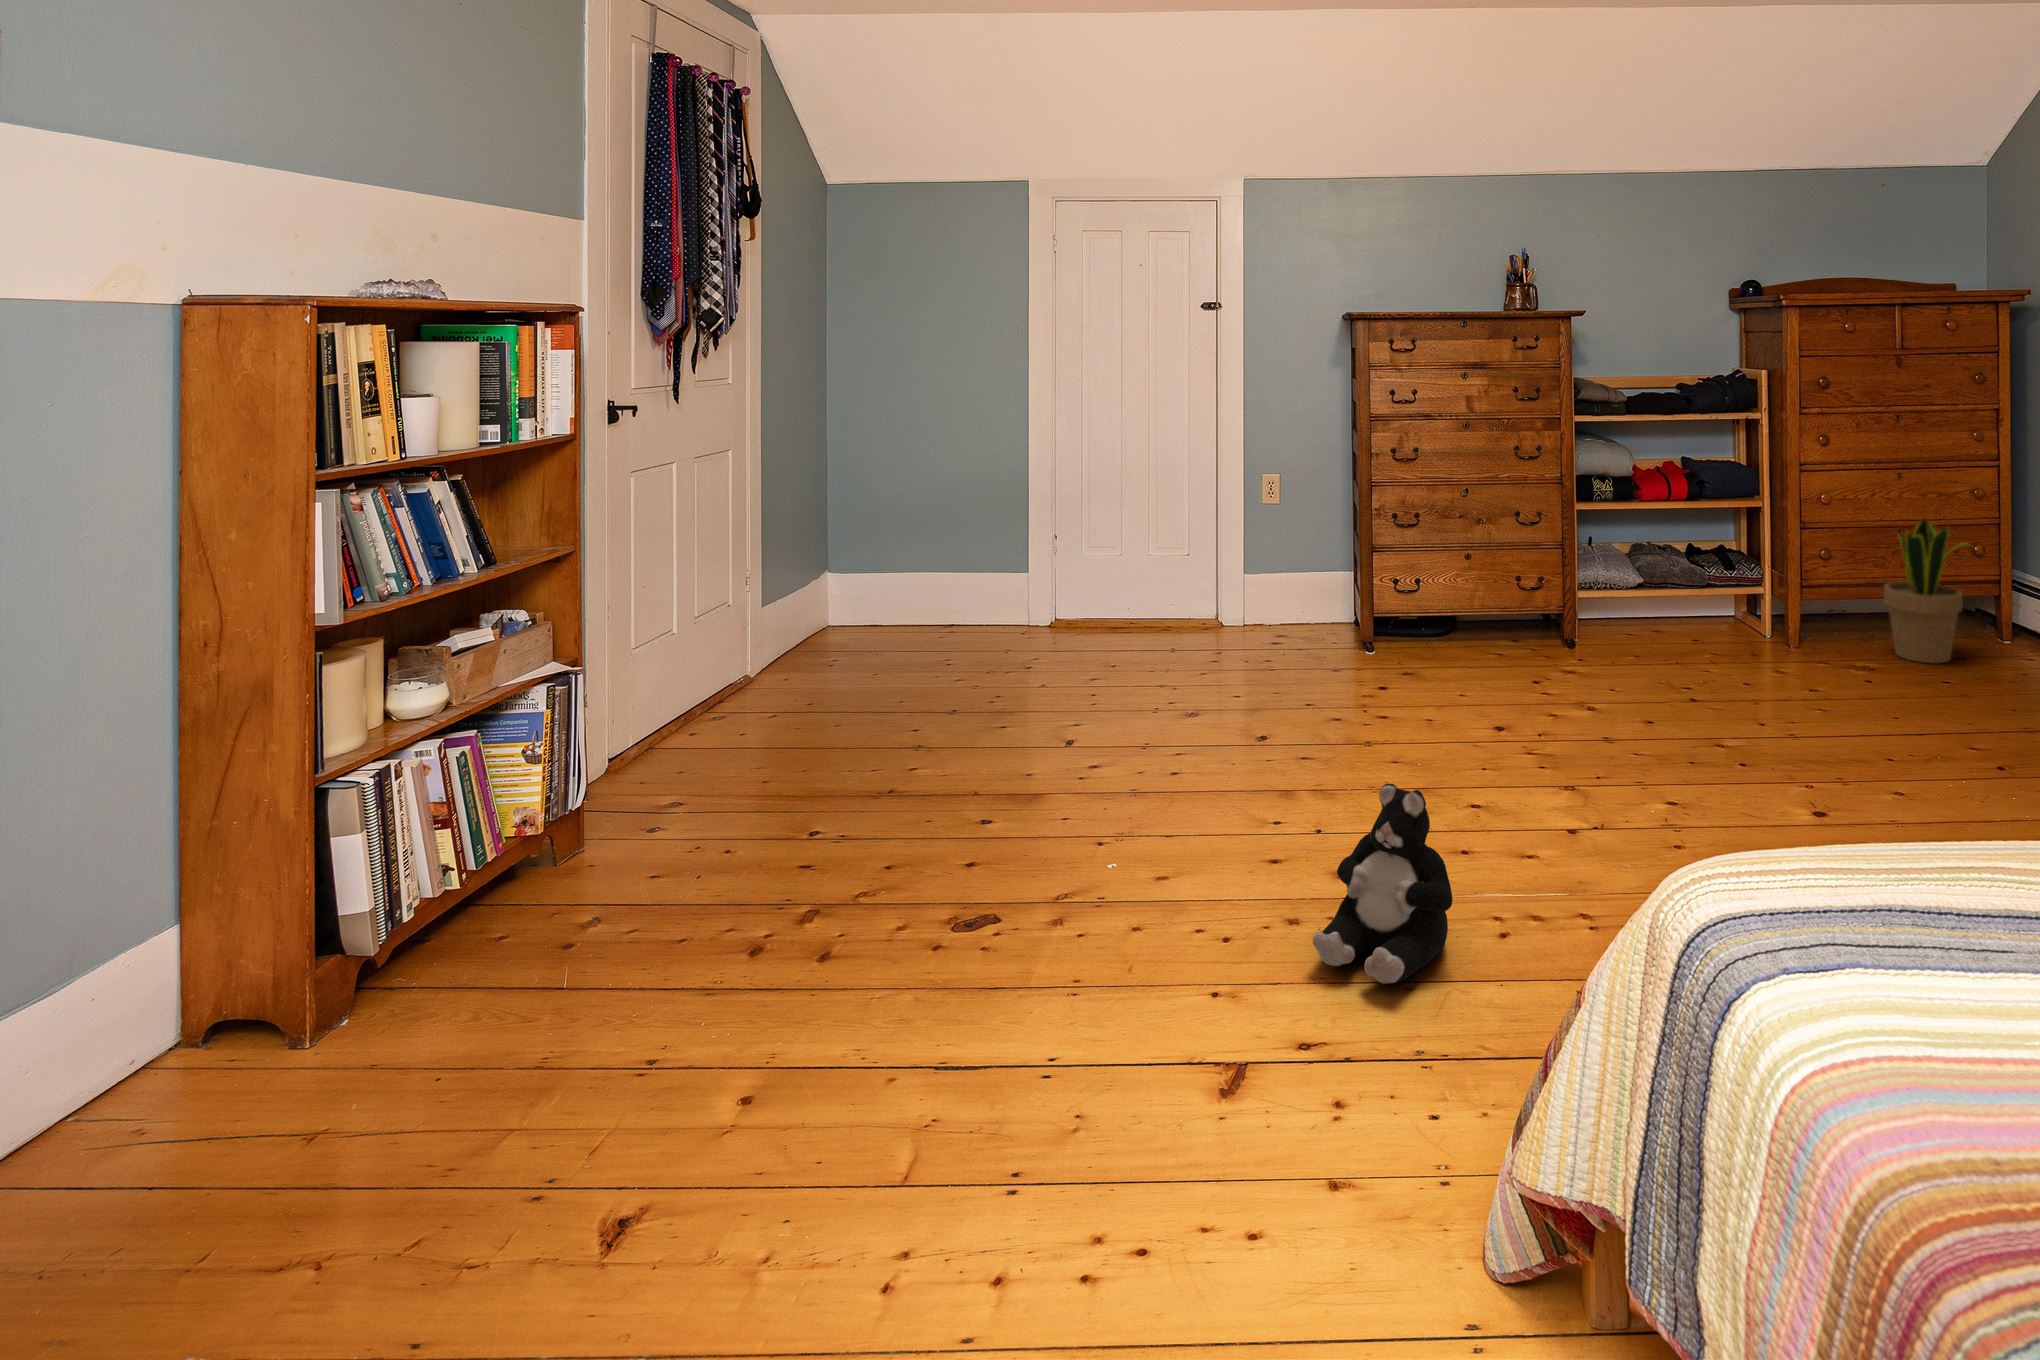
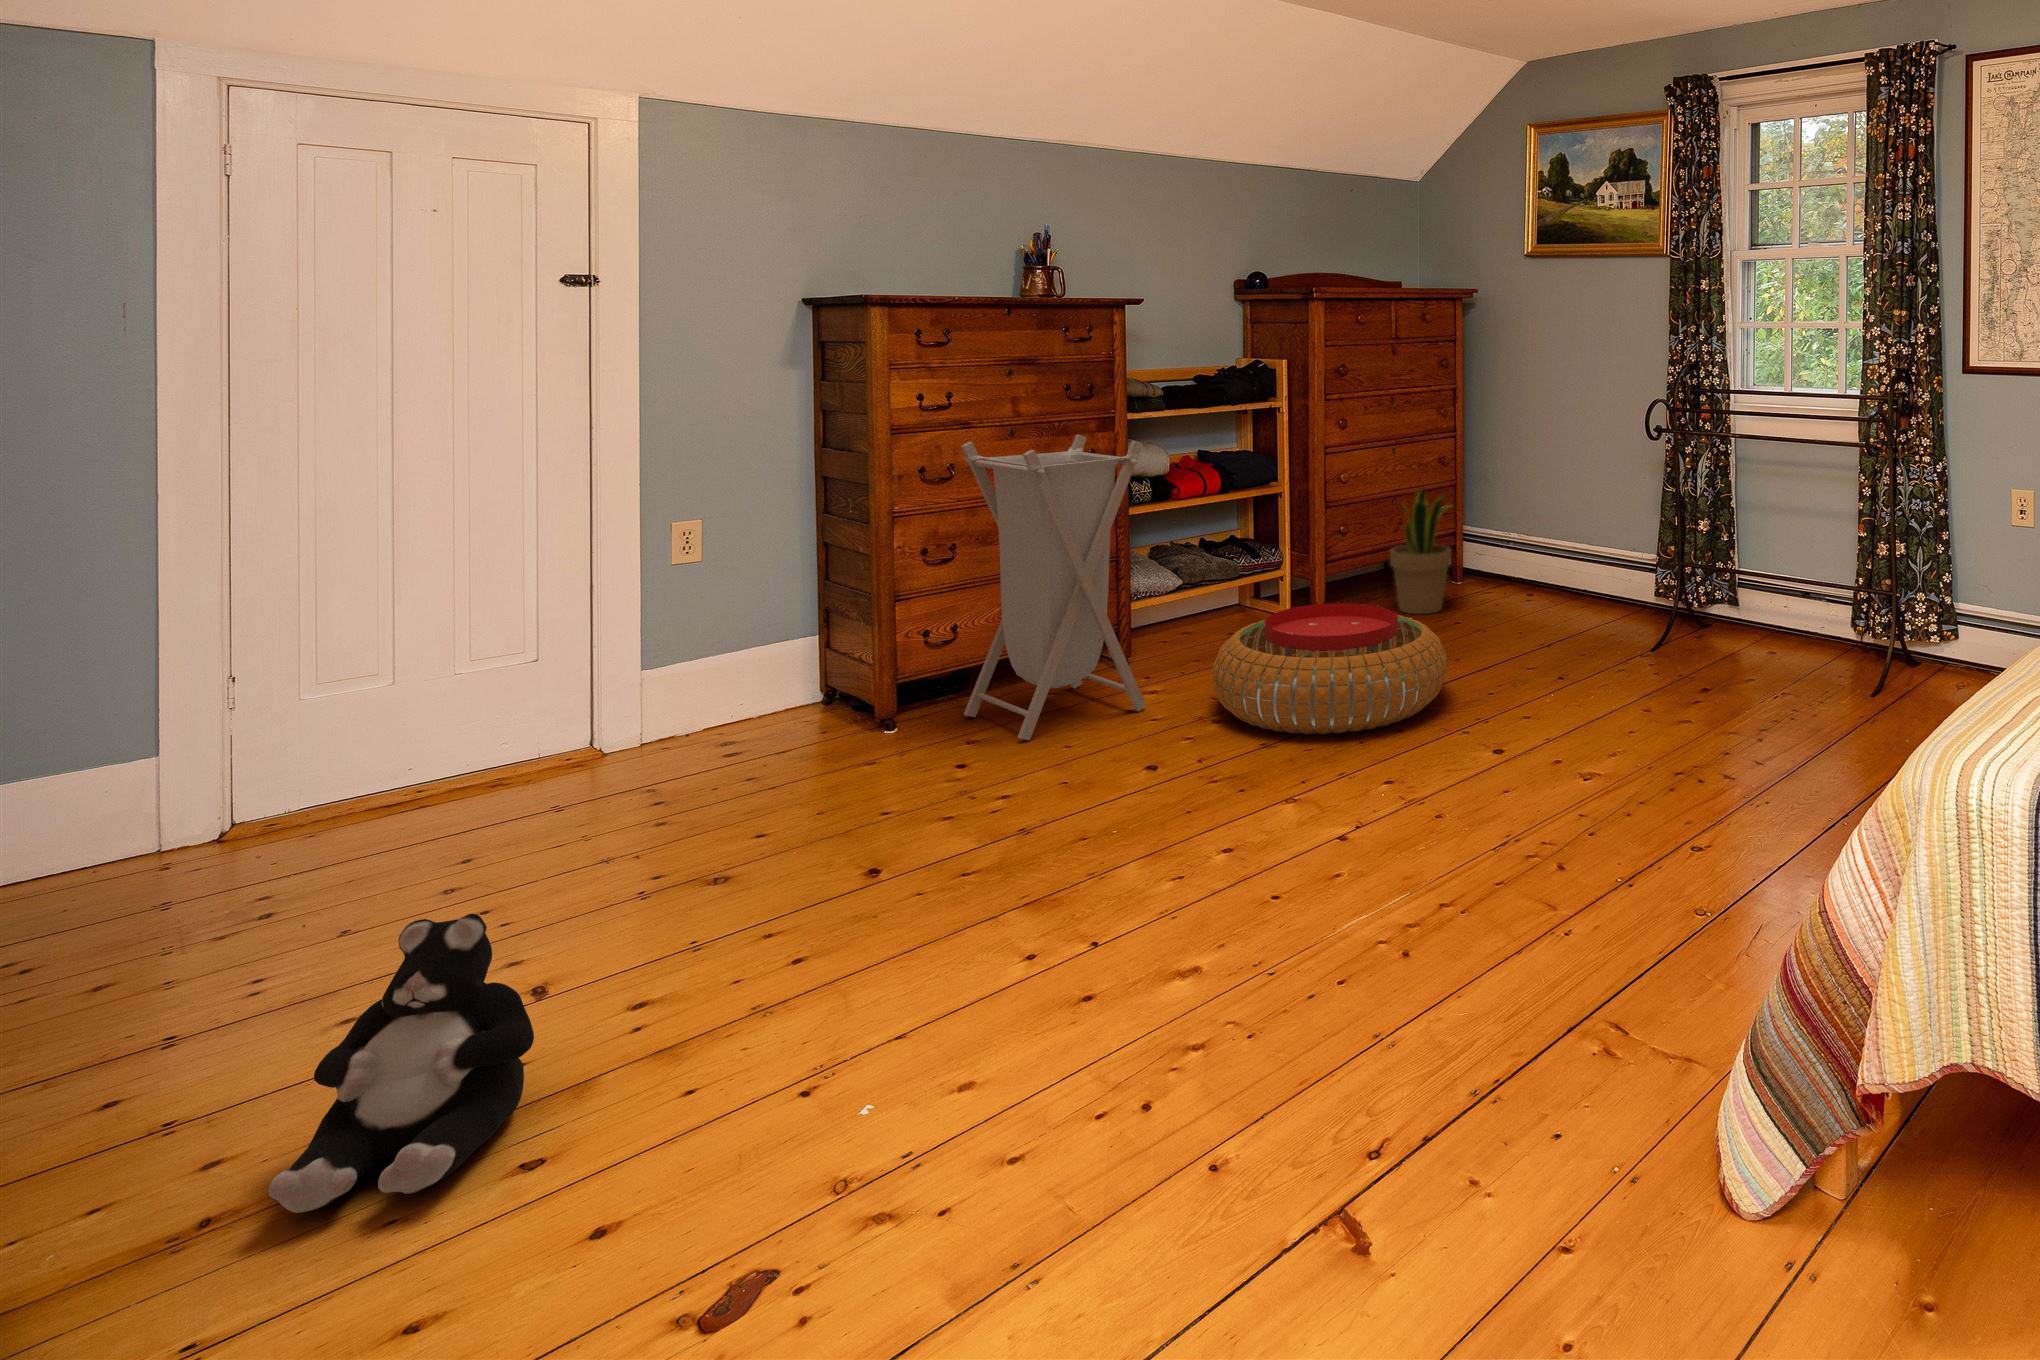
laundry hamper: none [1417,432,1544,680] -> present [961,435,1146,740]
pouf: none [1584,616,1829,750] -> present [1213,603,1447,734]
plush toy: present [1313,784,1453,984] -> present [269,914,534,1213]

